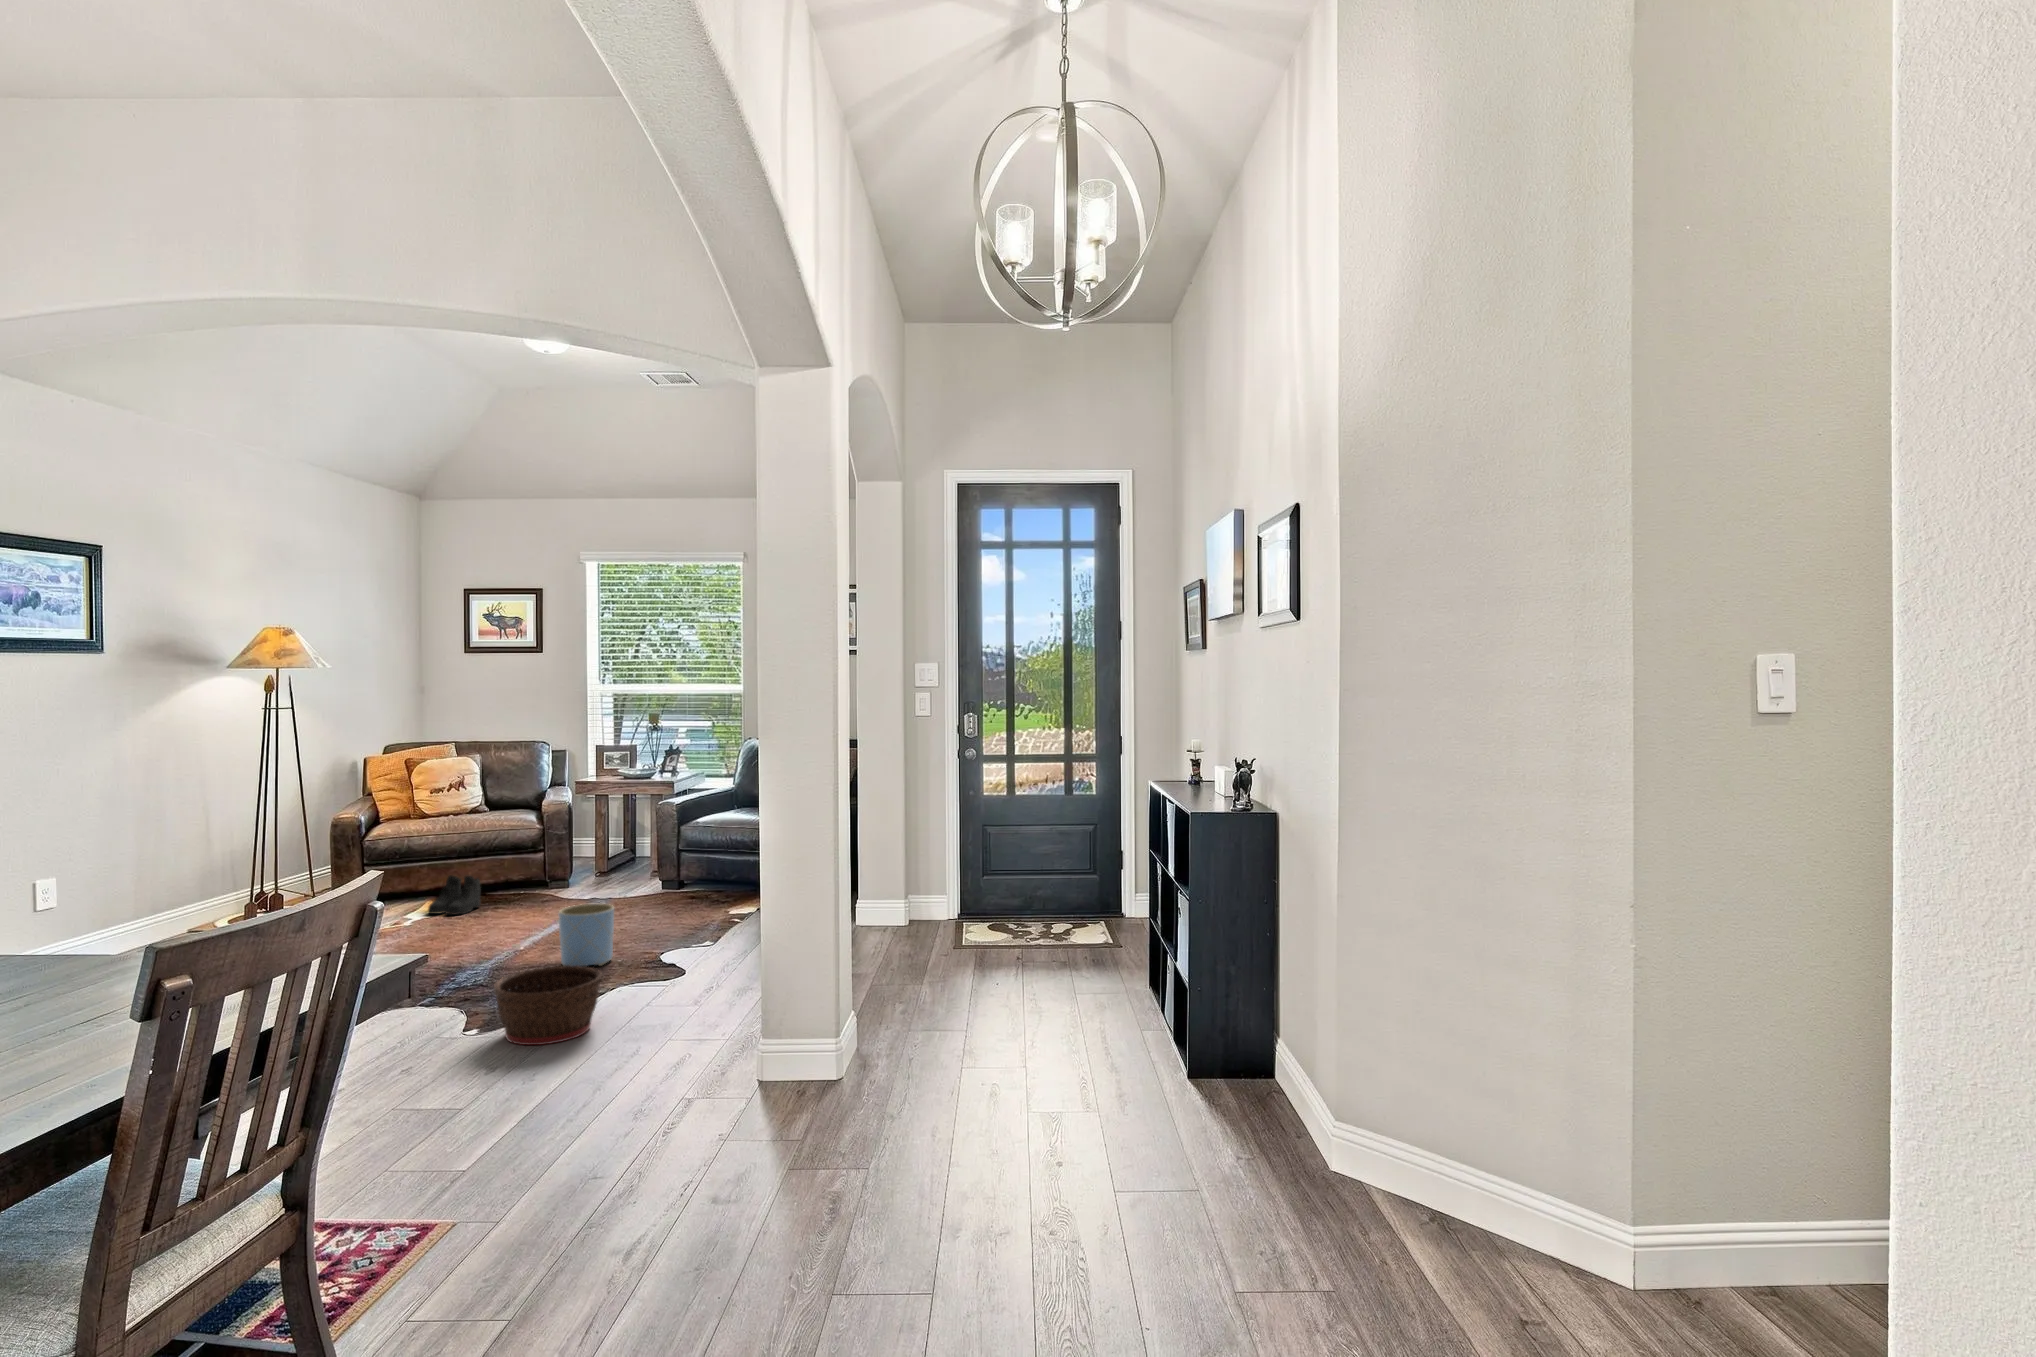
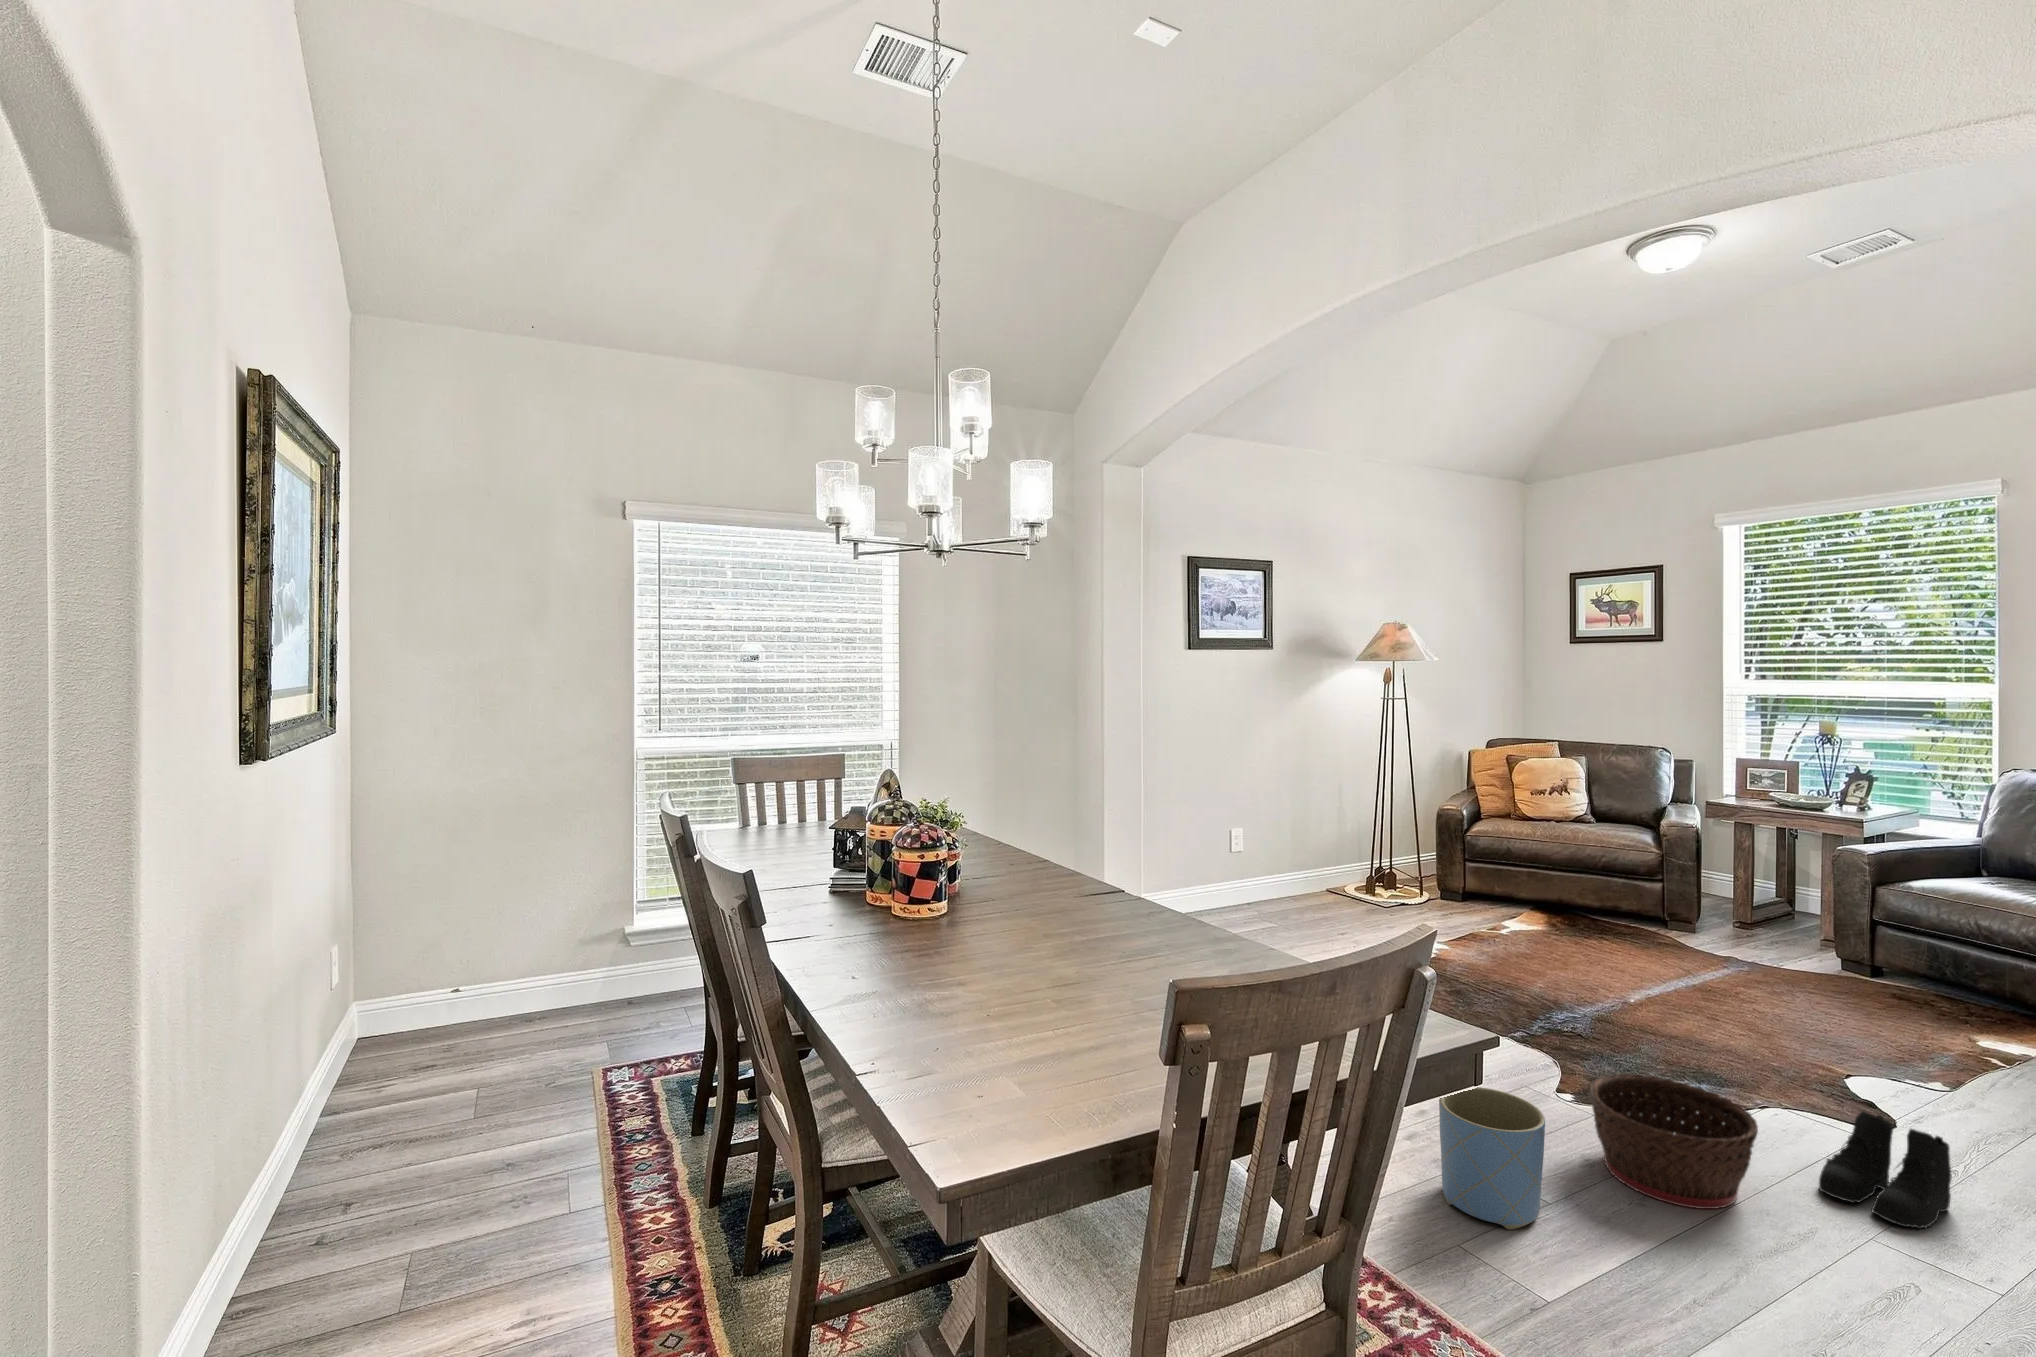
boots: present [428,875,480,915] -> present [1819,1111,1951,1229]
planter: present [559,904,614,966] -> present [1439,1087,1545,1230]

